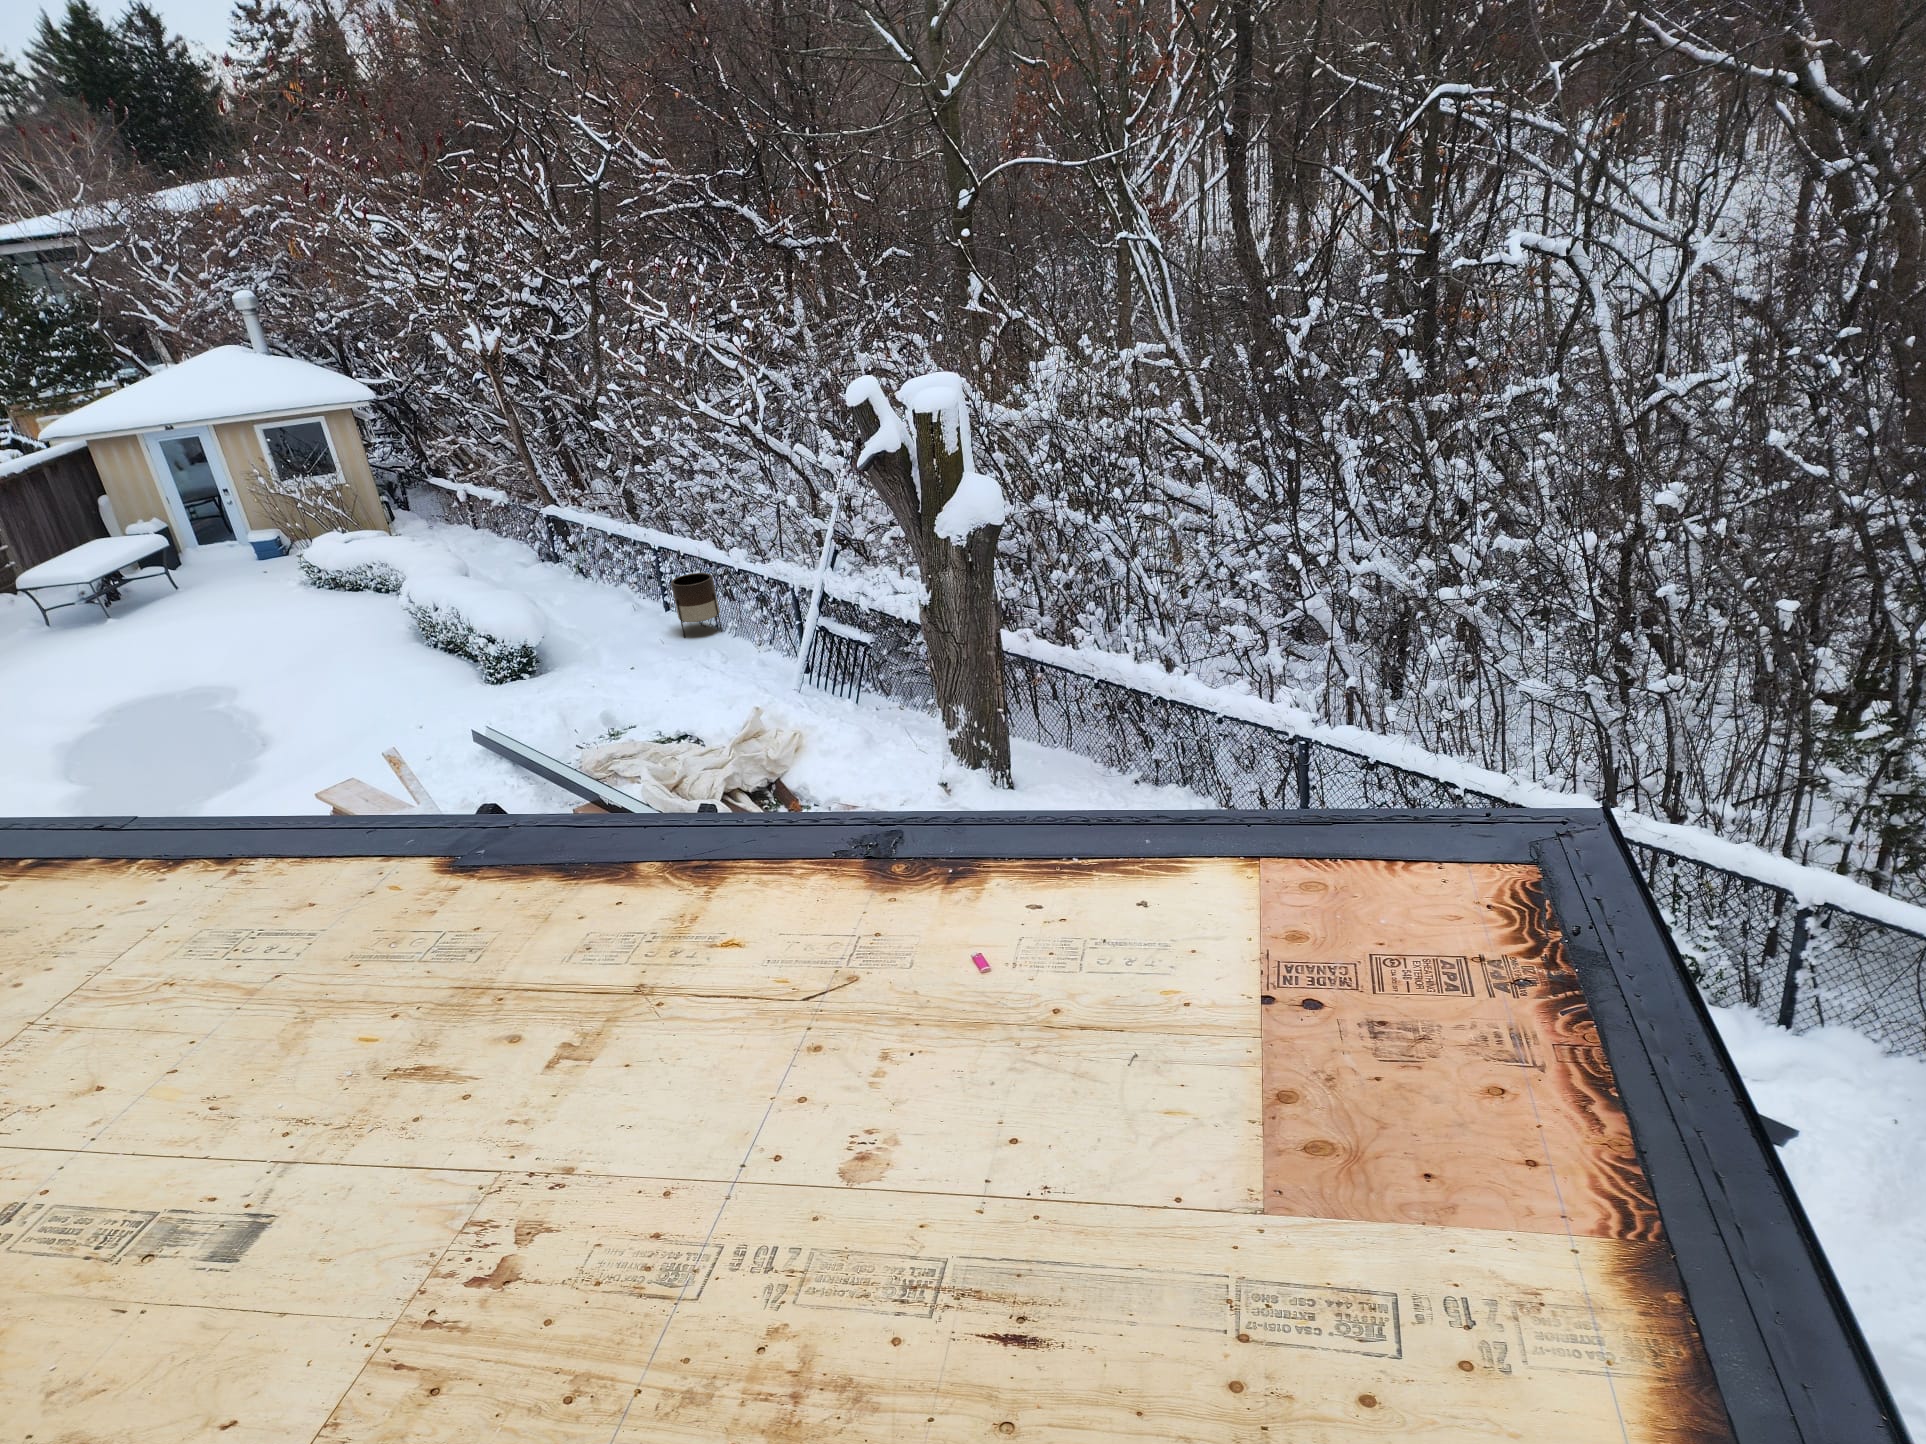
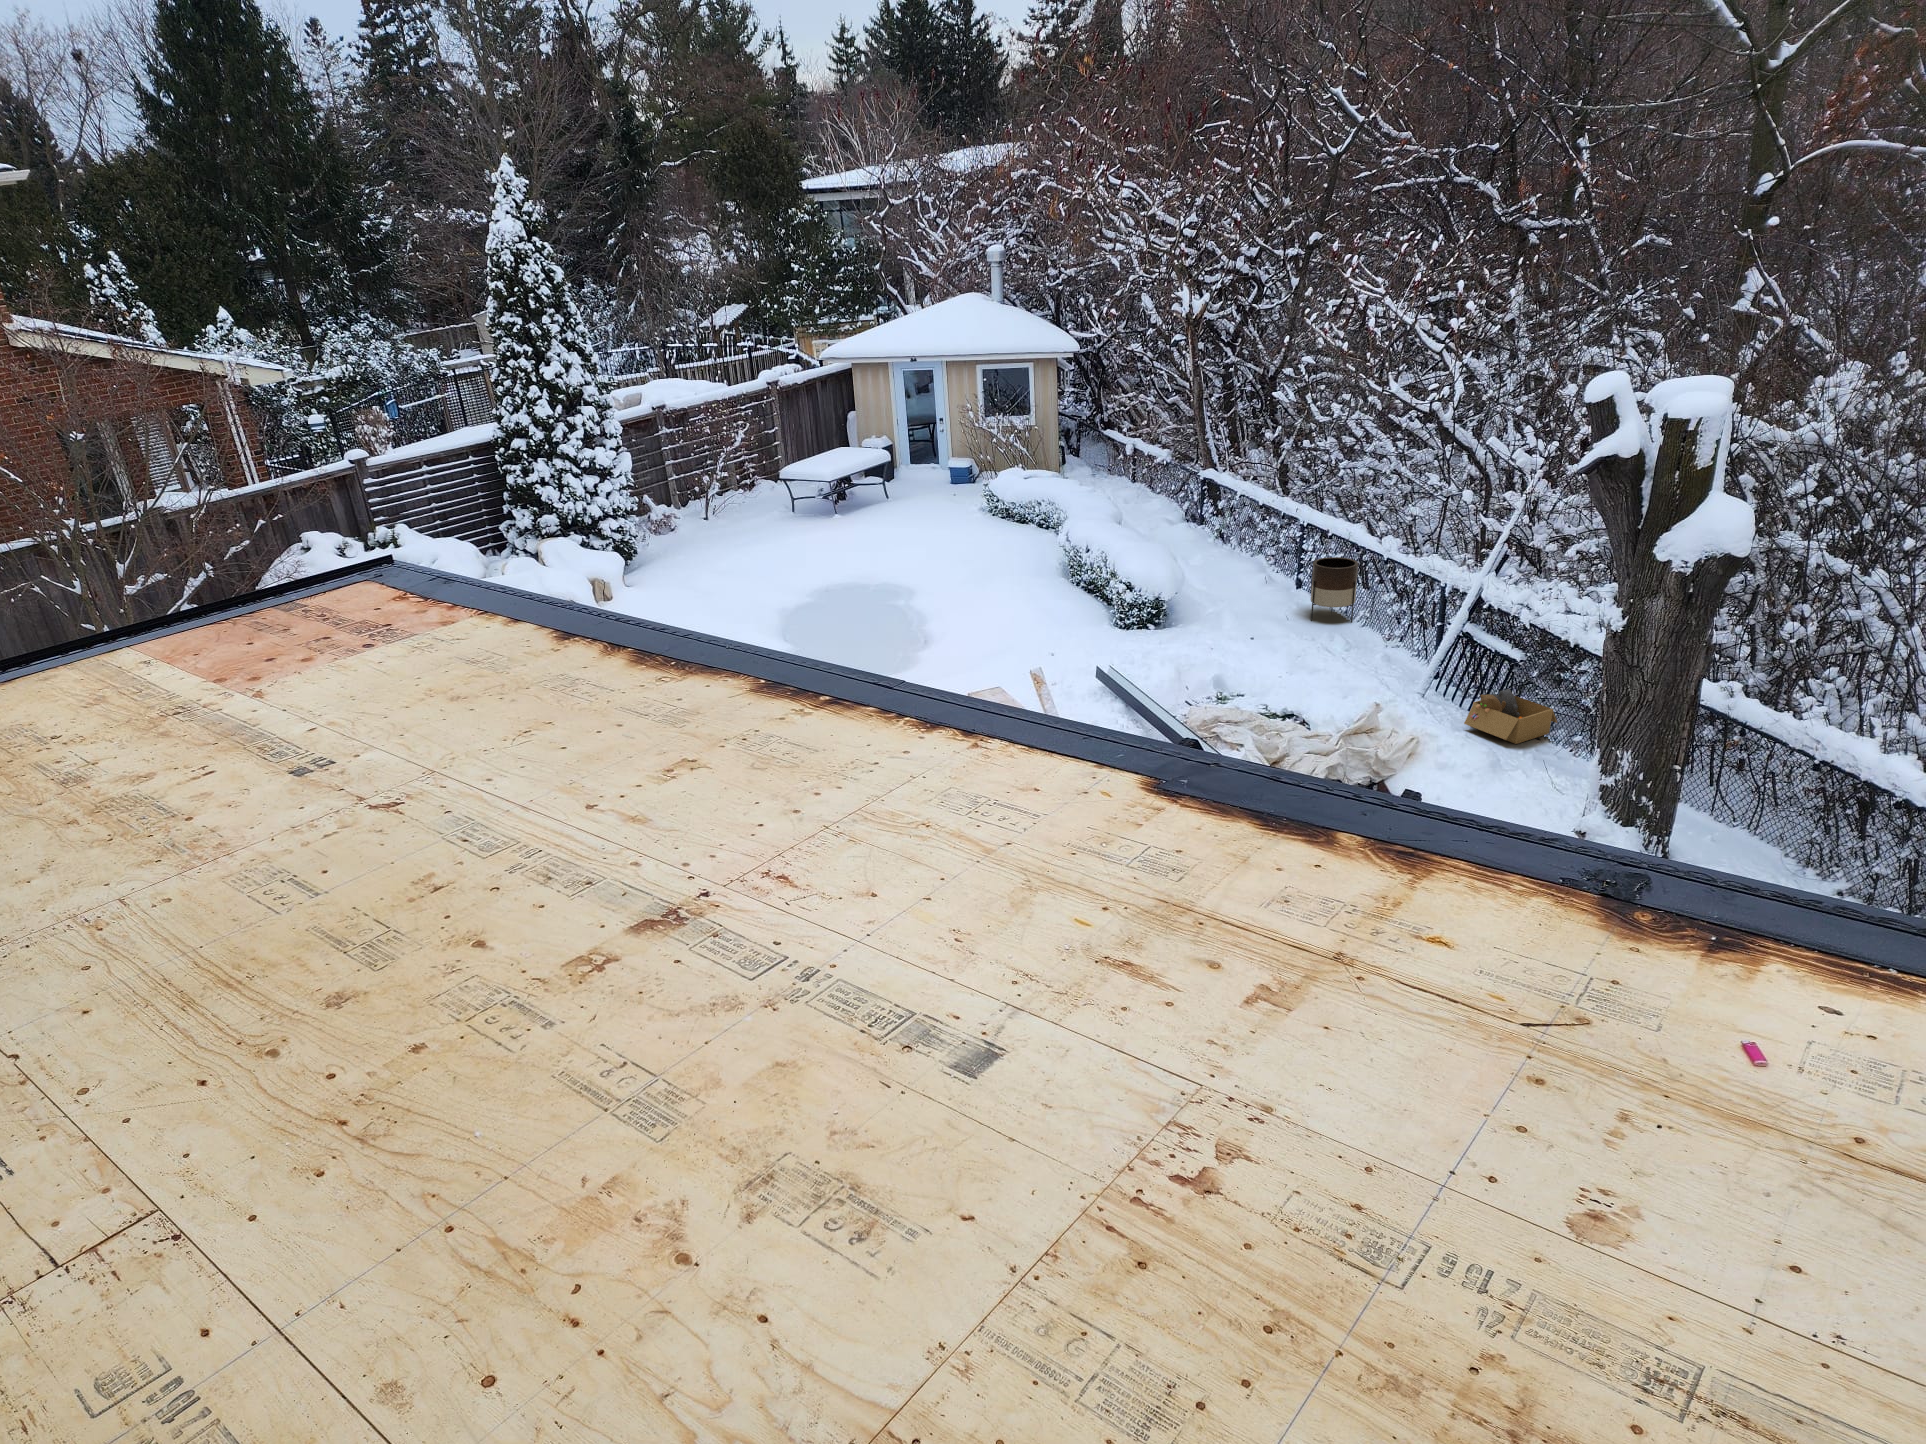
cardboard box: none [837,666,911,714] -> present [1464,689,1557,744]

